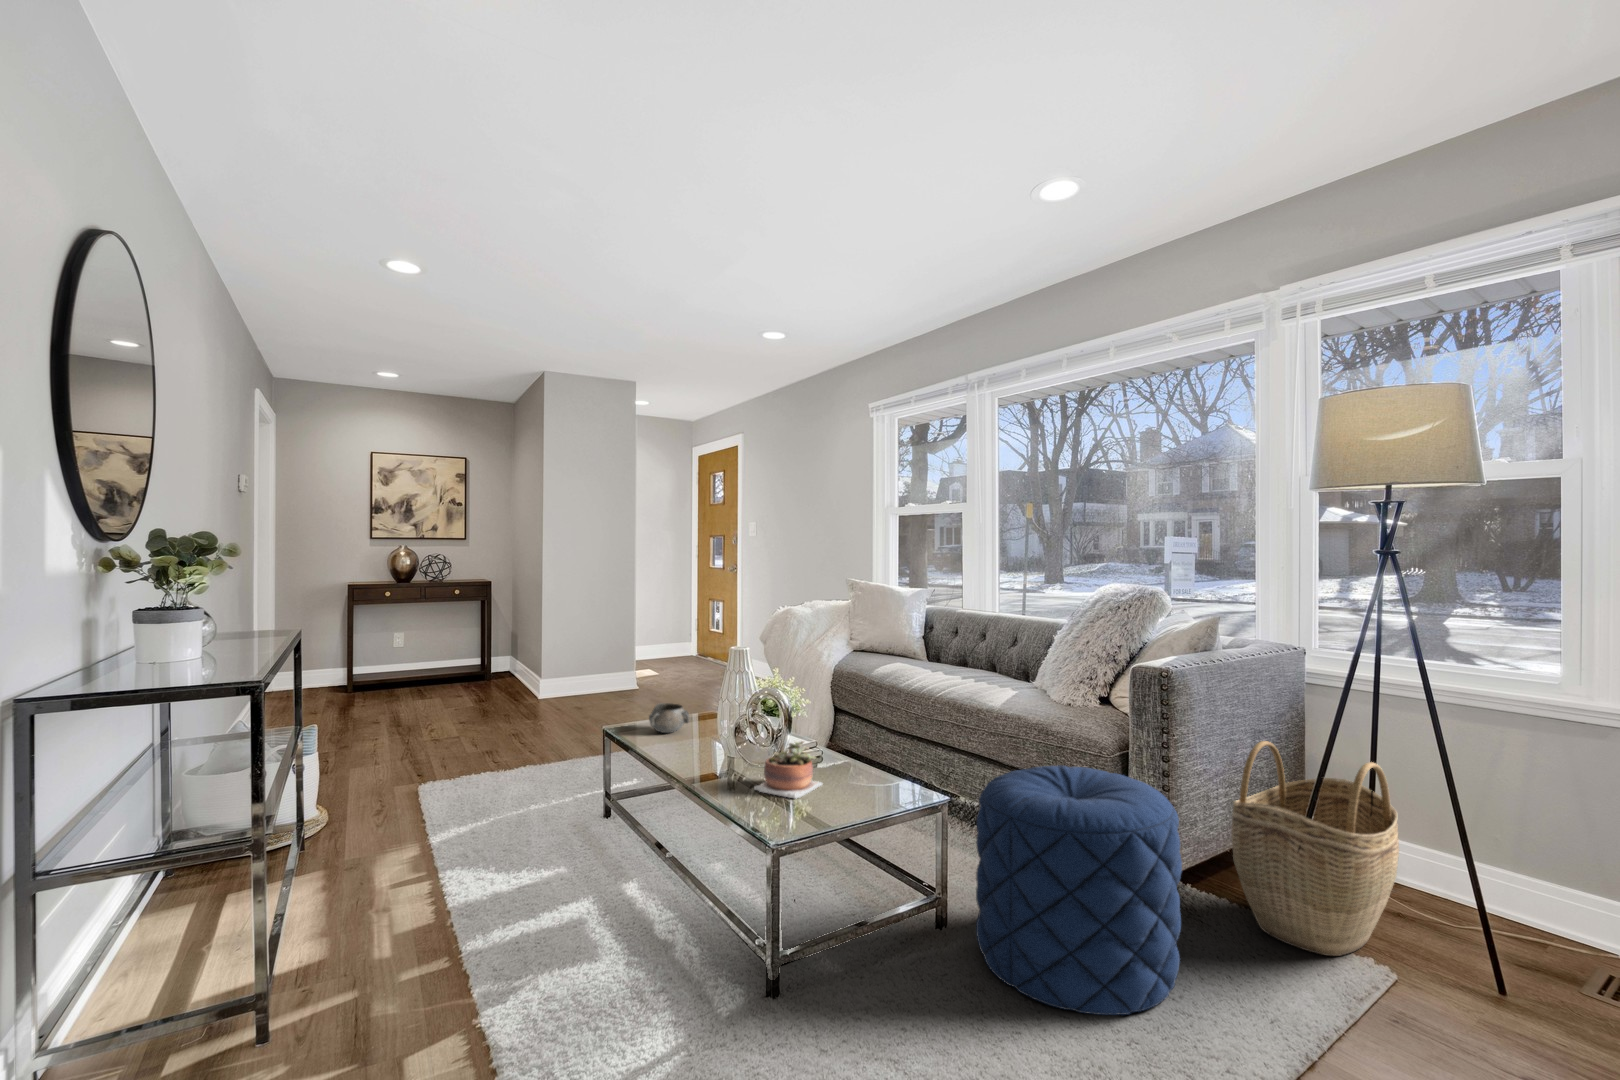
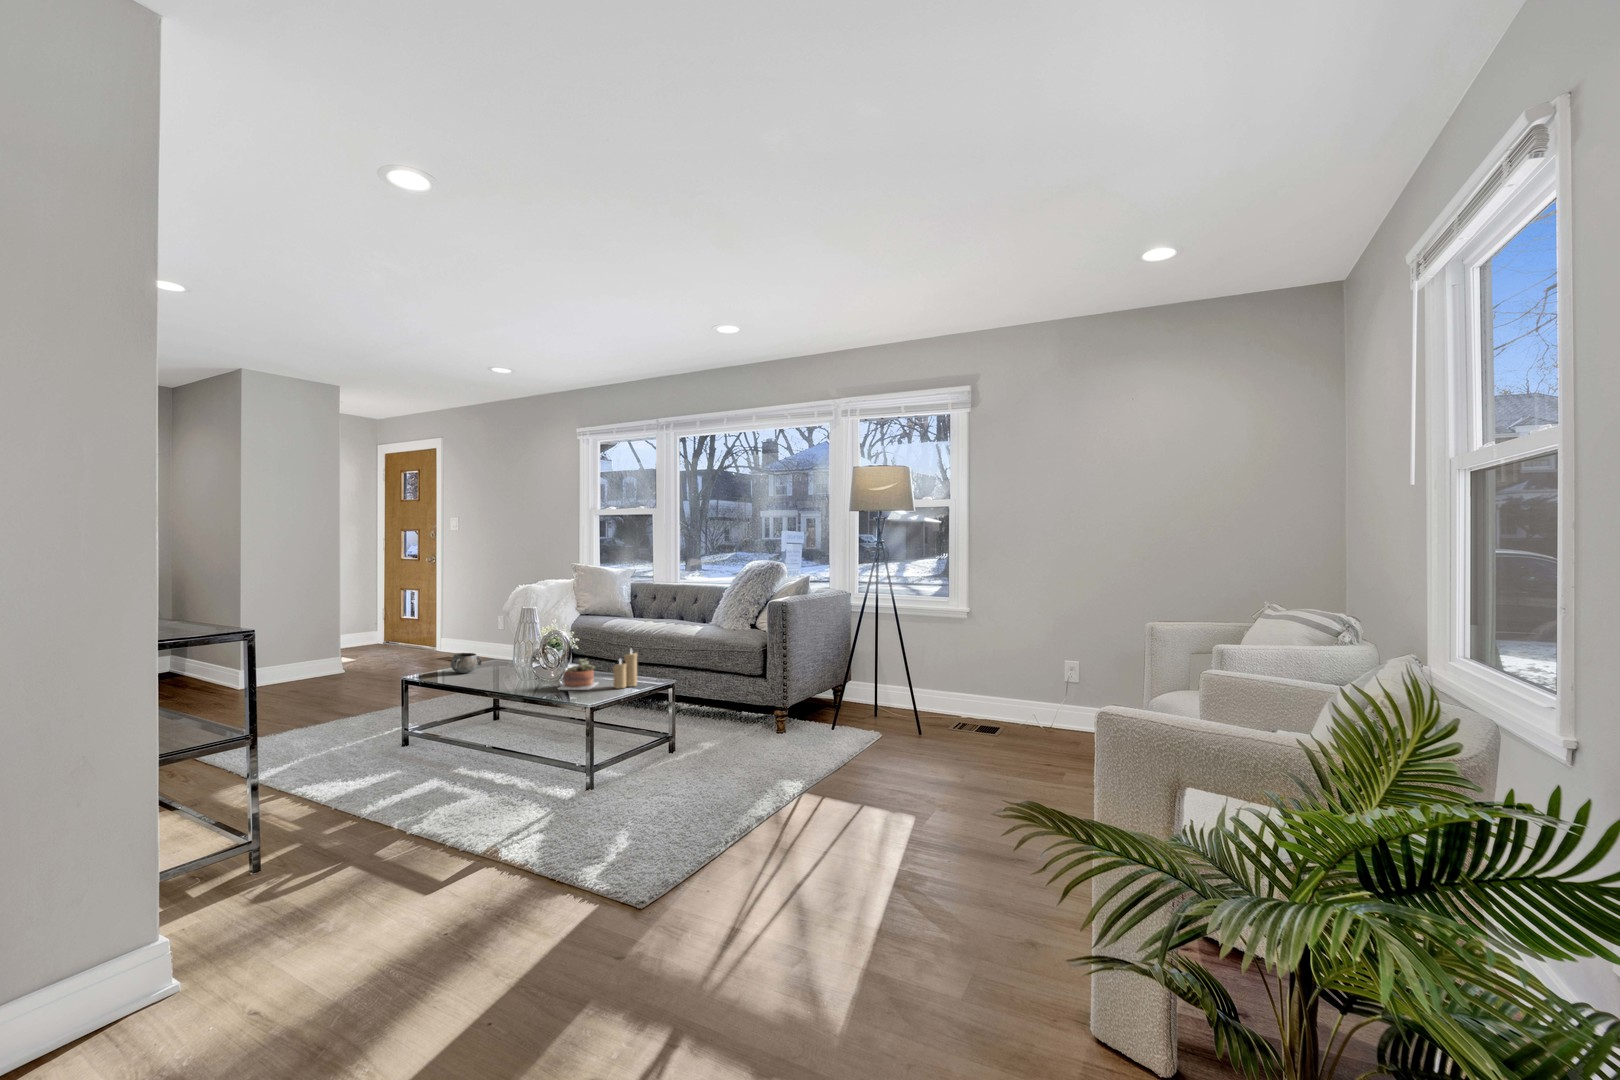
candle: none [839,734,881,803] -> present [613,650,637,689]
woven basket: present [1231,741,1399,956] -> none [815,638,886,735]
pouf: present [976,766,1182,1015] -> none [694,658,792,769]

